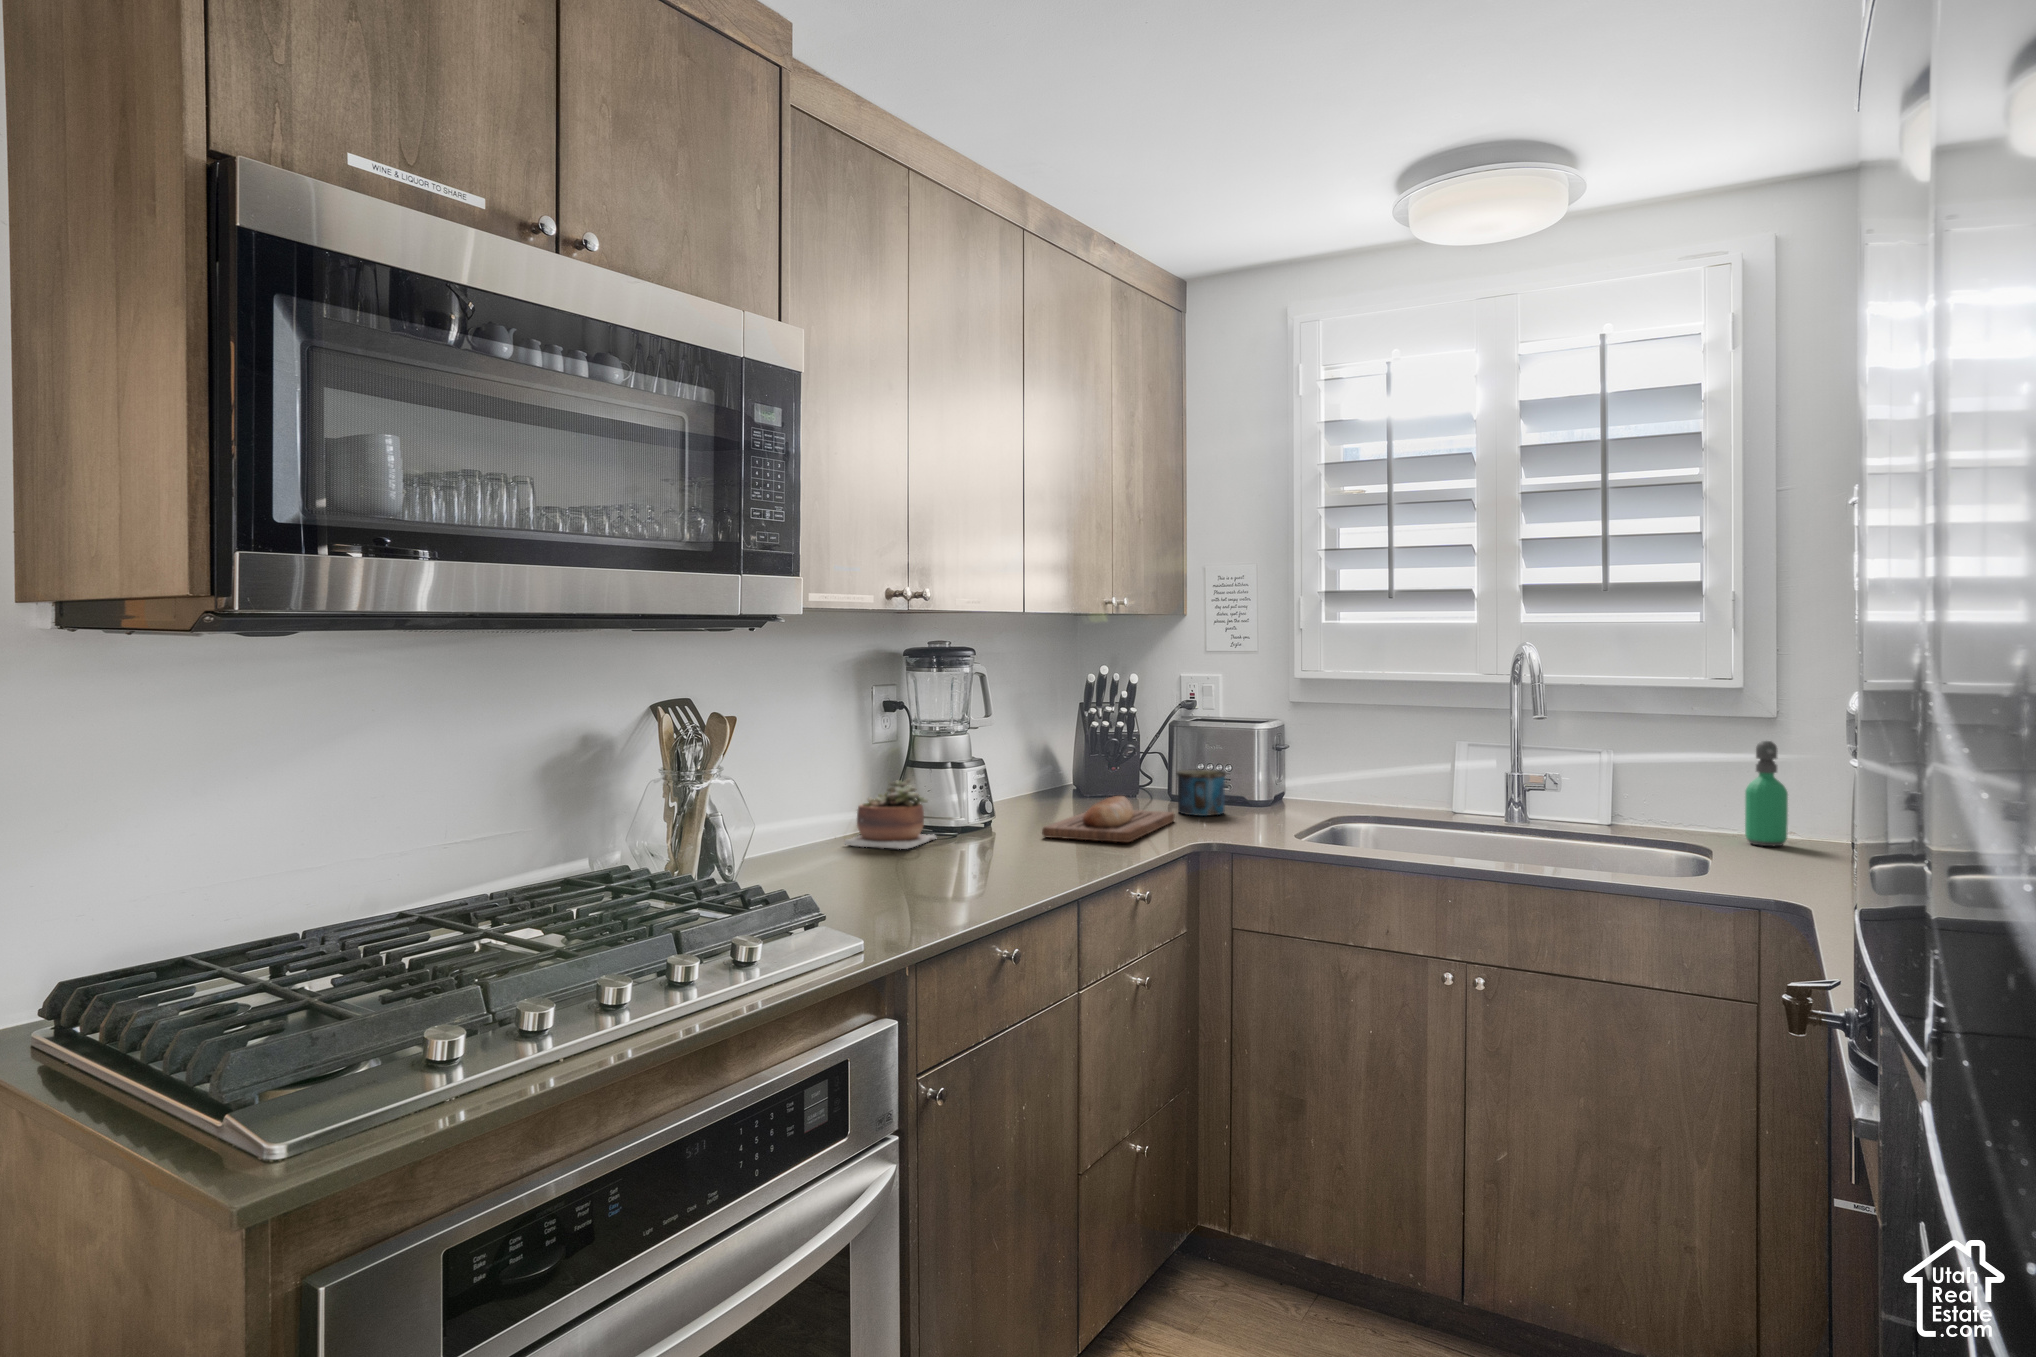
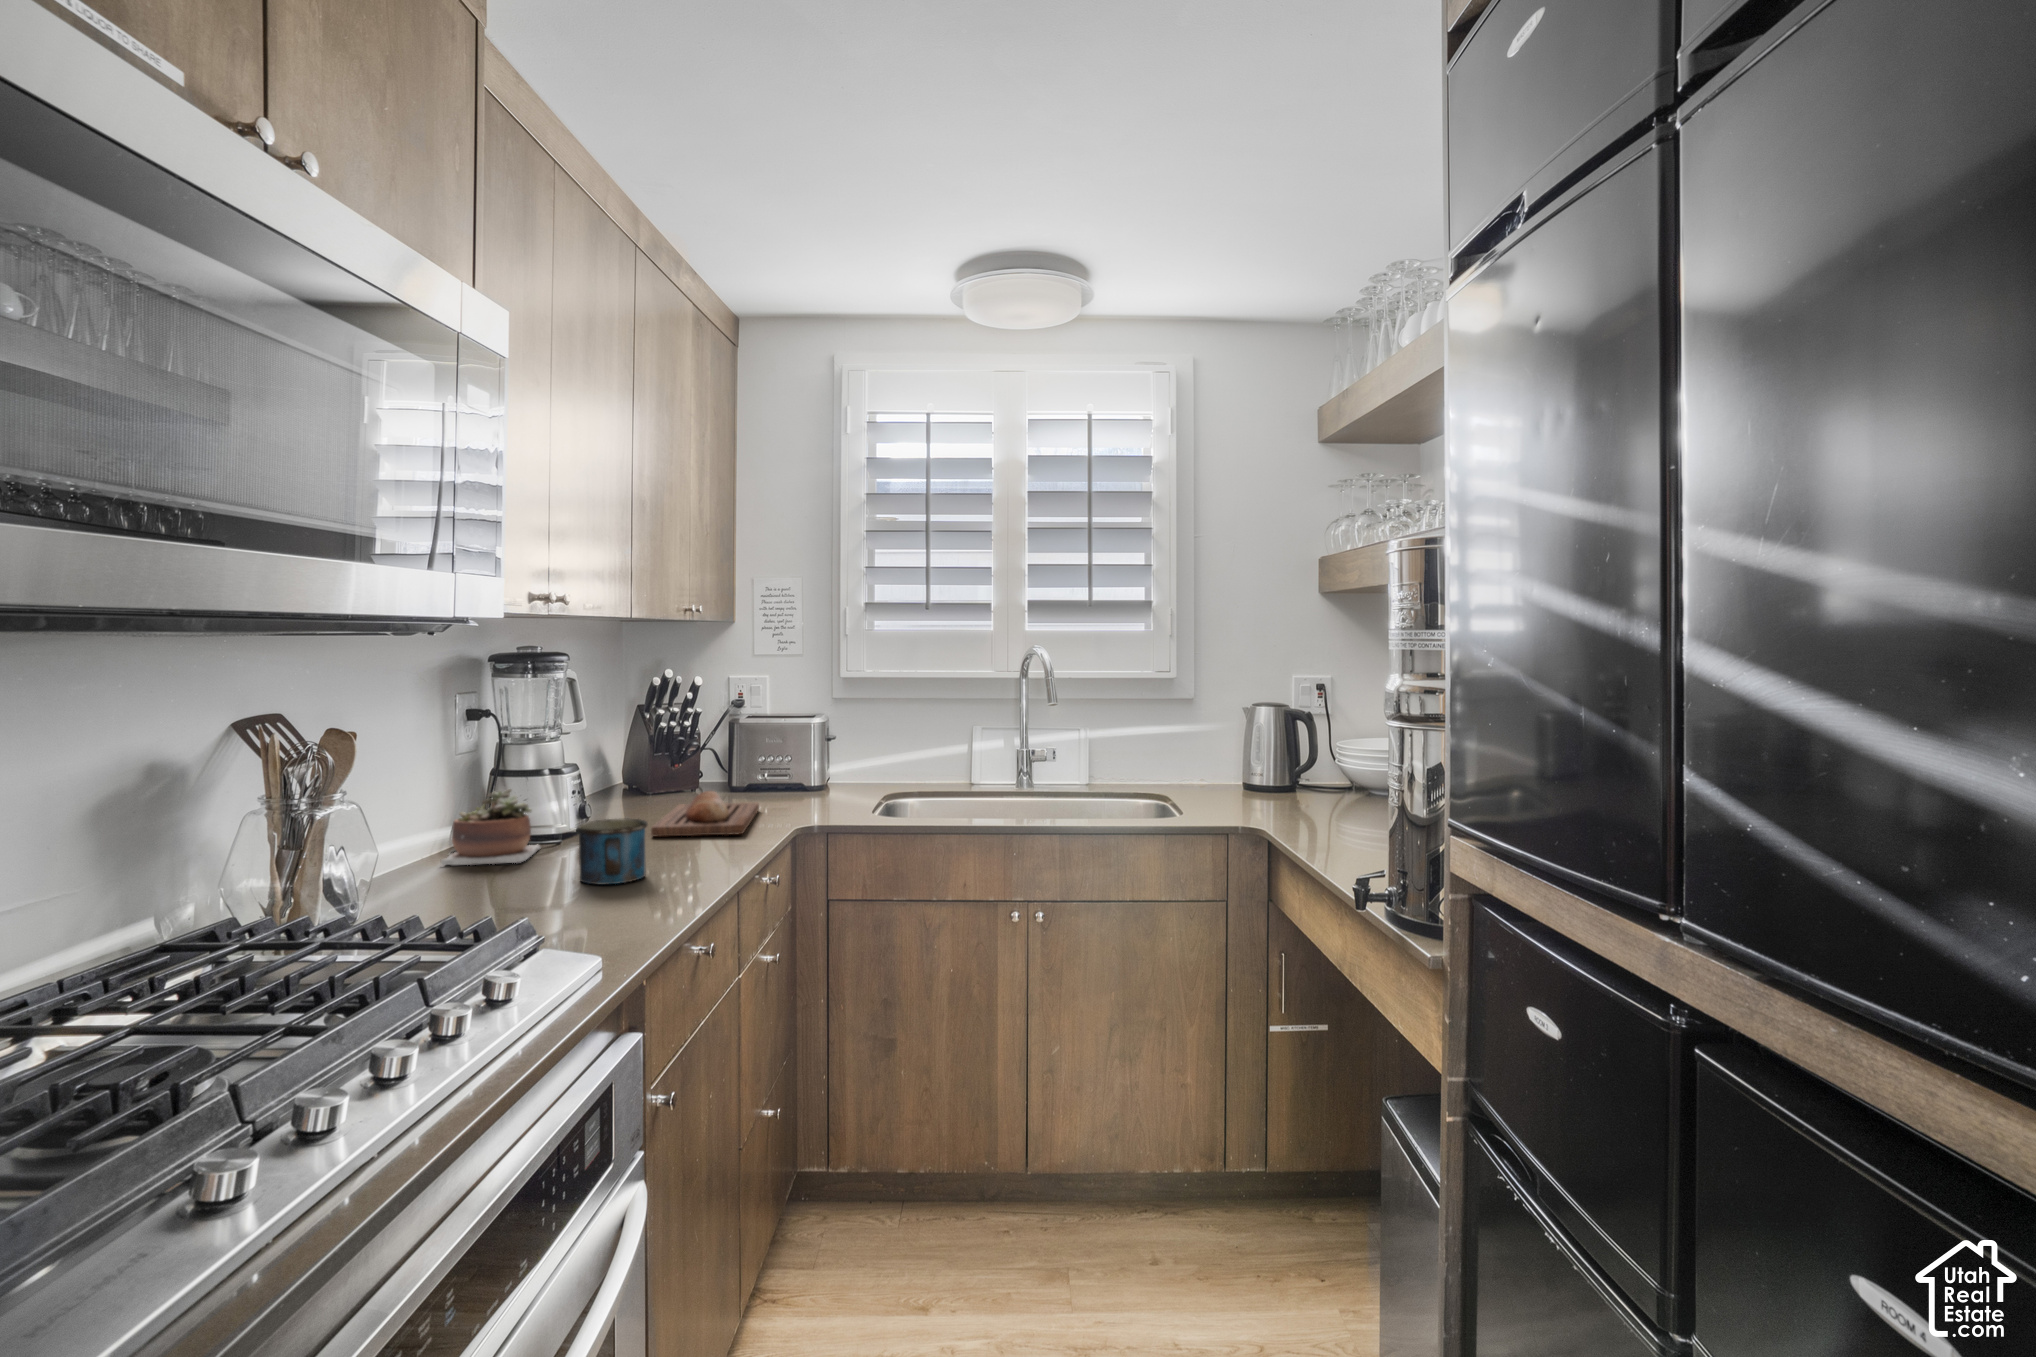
soap dispenser: present [1745,741,1788,846] -> none [1178,719,1204,795]
mug: present [1176,770,1227,816] -> present [576,819,648,884]

